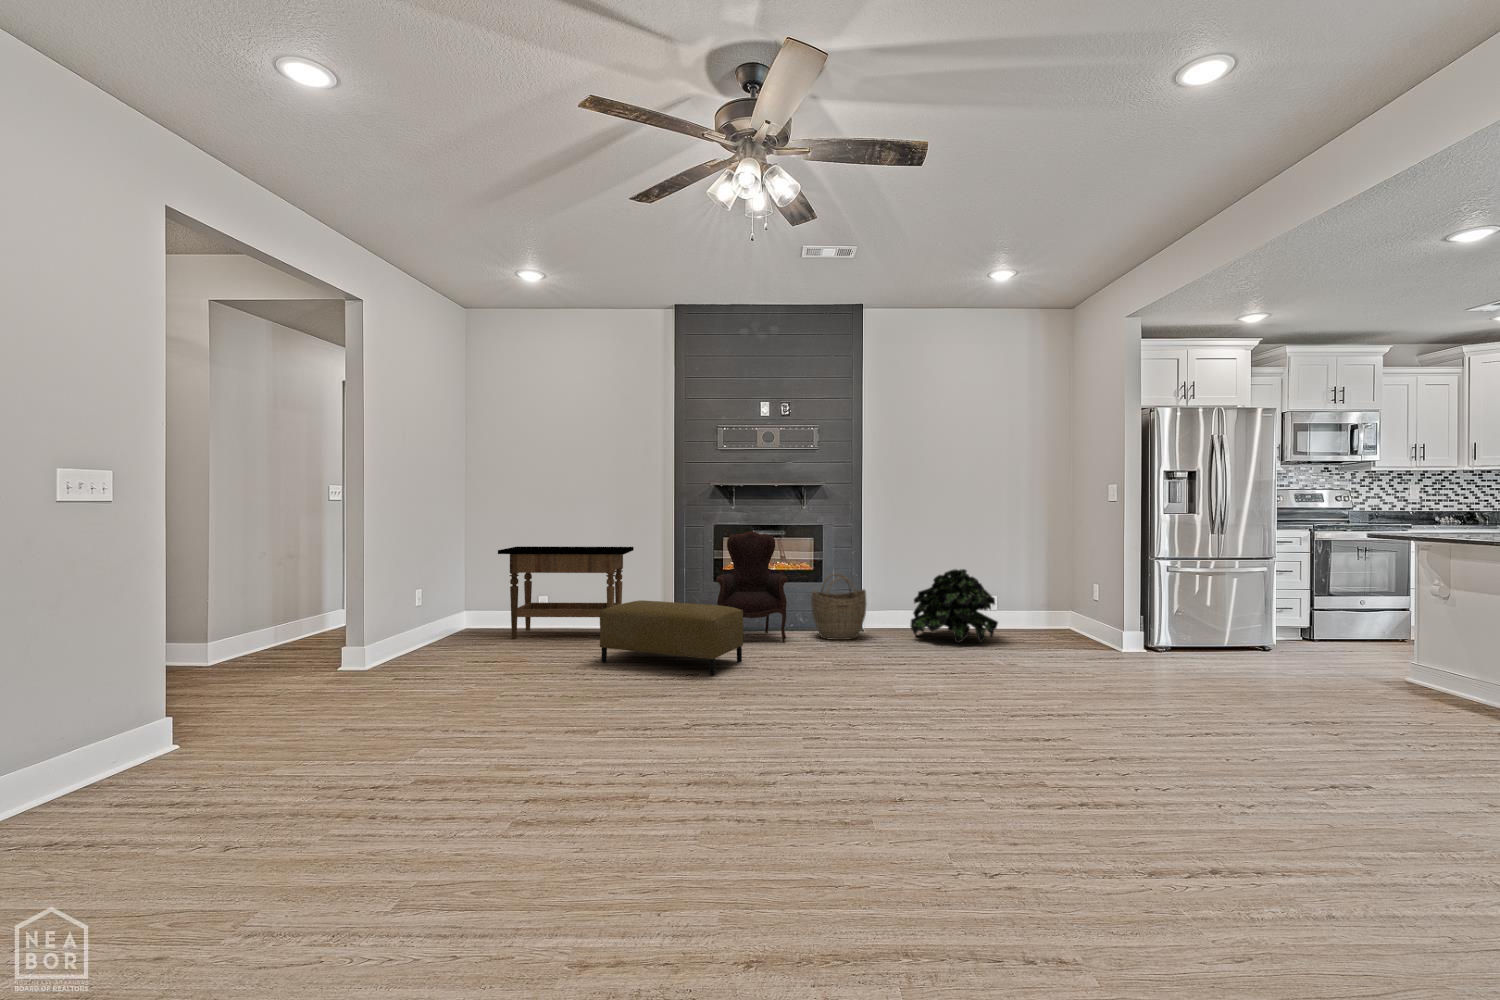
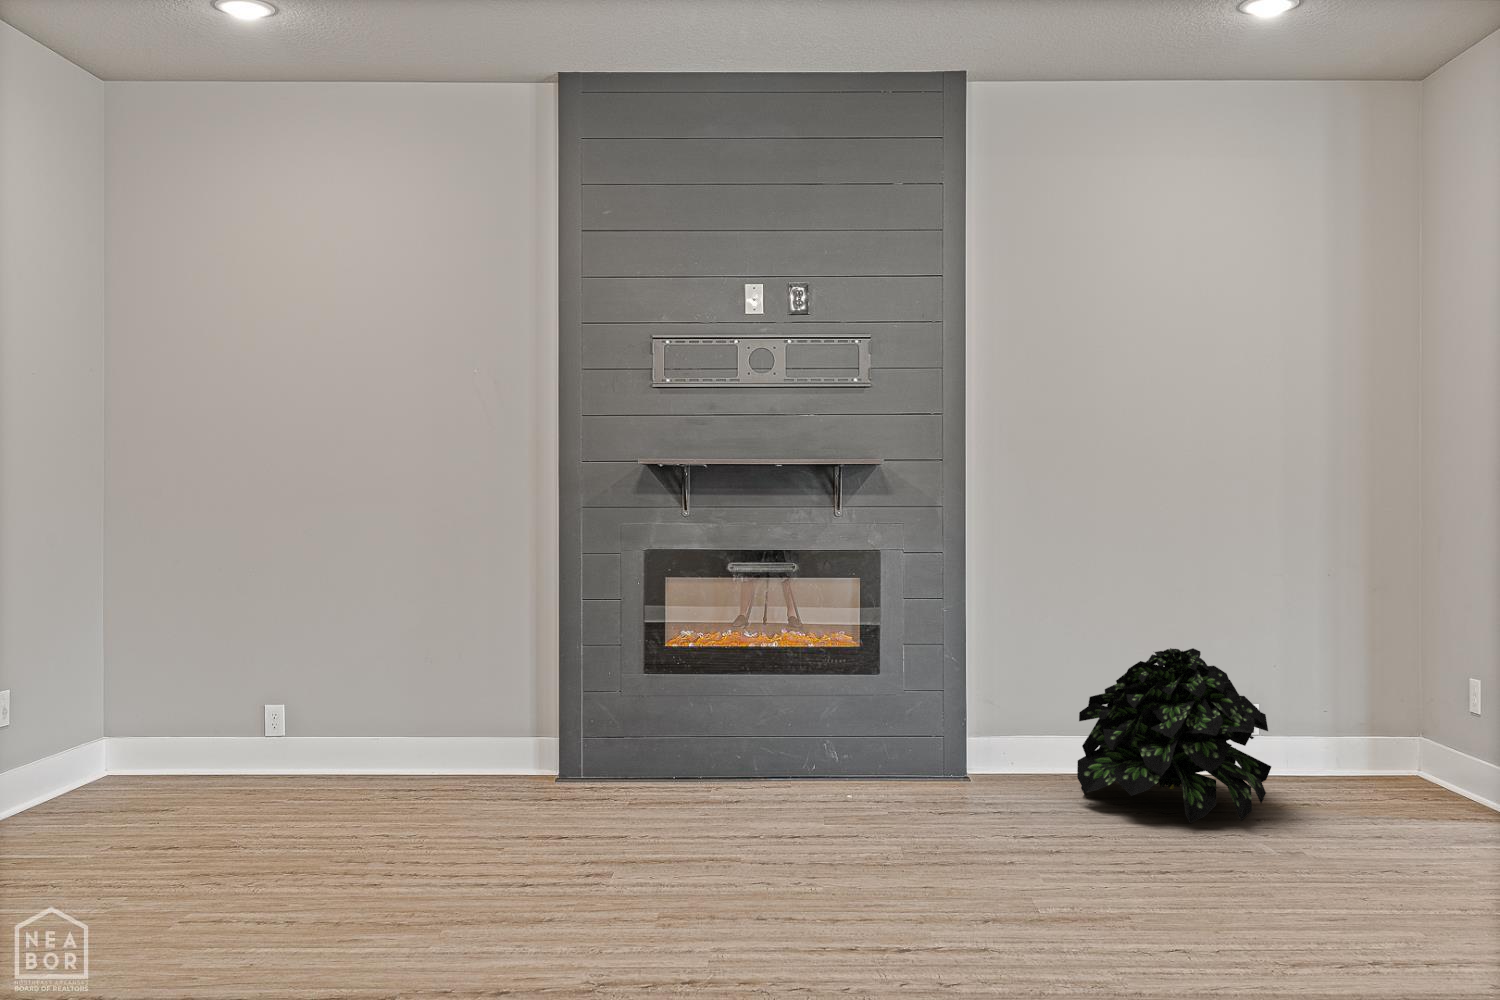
armchair: present [716,531,787,642] -> none [645,564,806,820]
side table: present [498,546,634,639] -> none [151,598,471,811]
woven basket: present [811,574,866,640] -> none [857,656,979,807]
ottoman: present [600,600,743,676] -> none [348,737,703,959]

